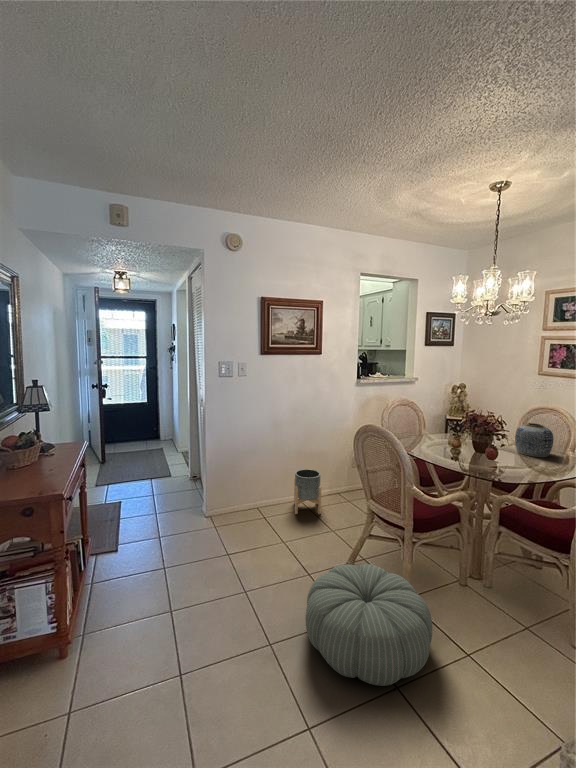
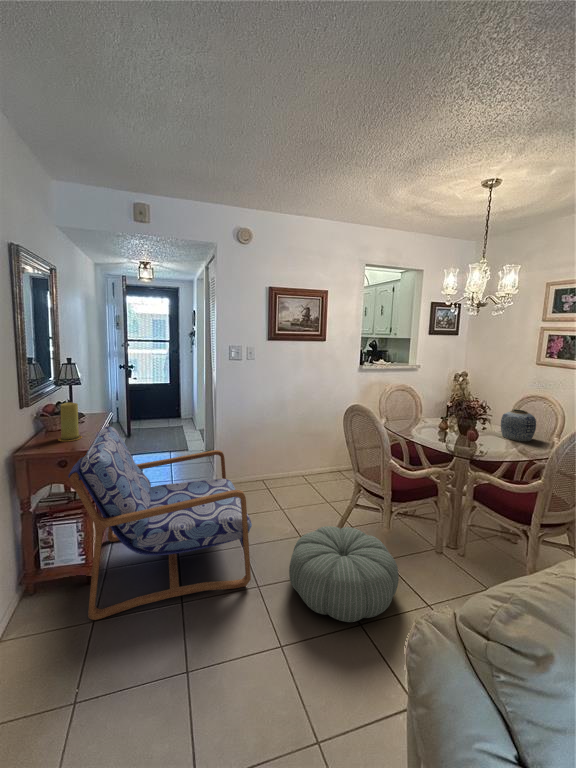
candle: none [22,434,52,482] -> present [58,403,82,441]
armchair: none [36,460,261,710] -> present [68,426,252,620]
planter: present [294,469,322,514] -> none [296,447,321,488]

